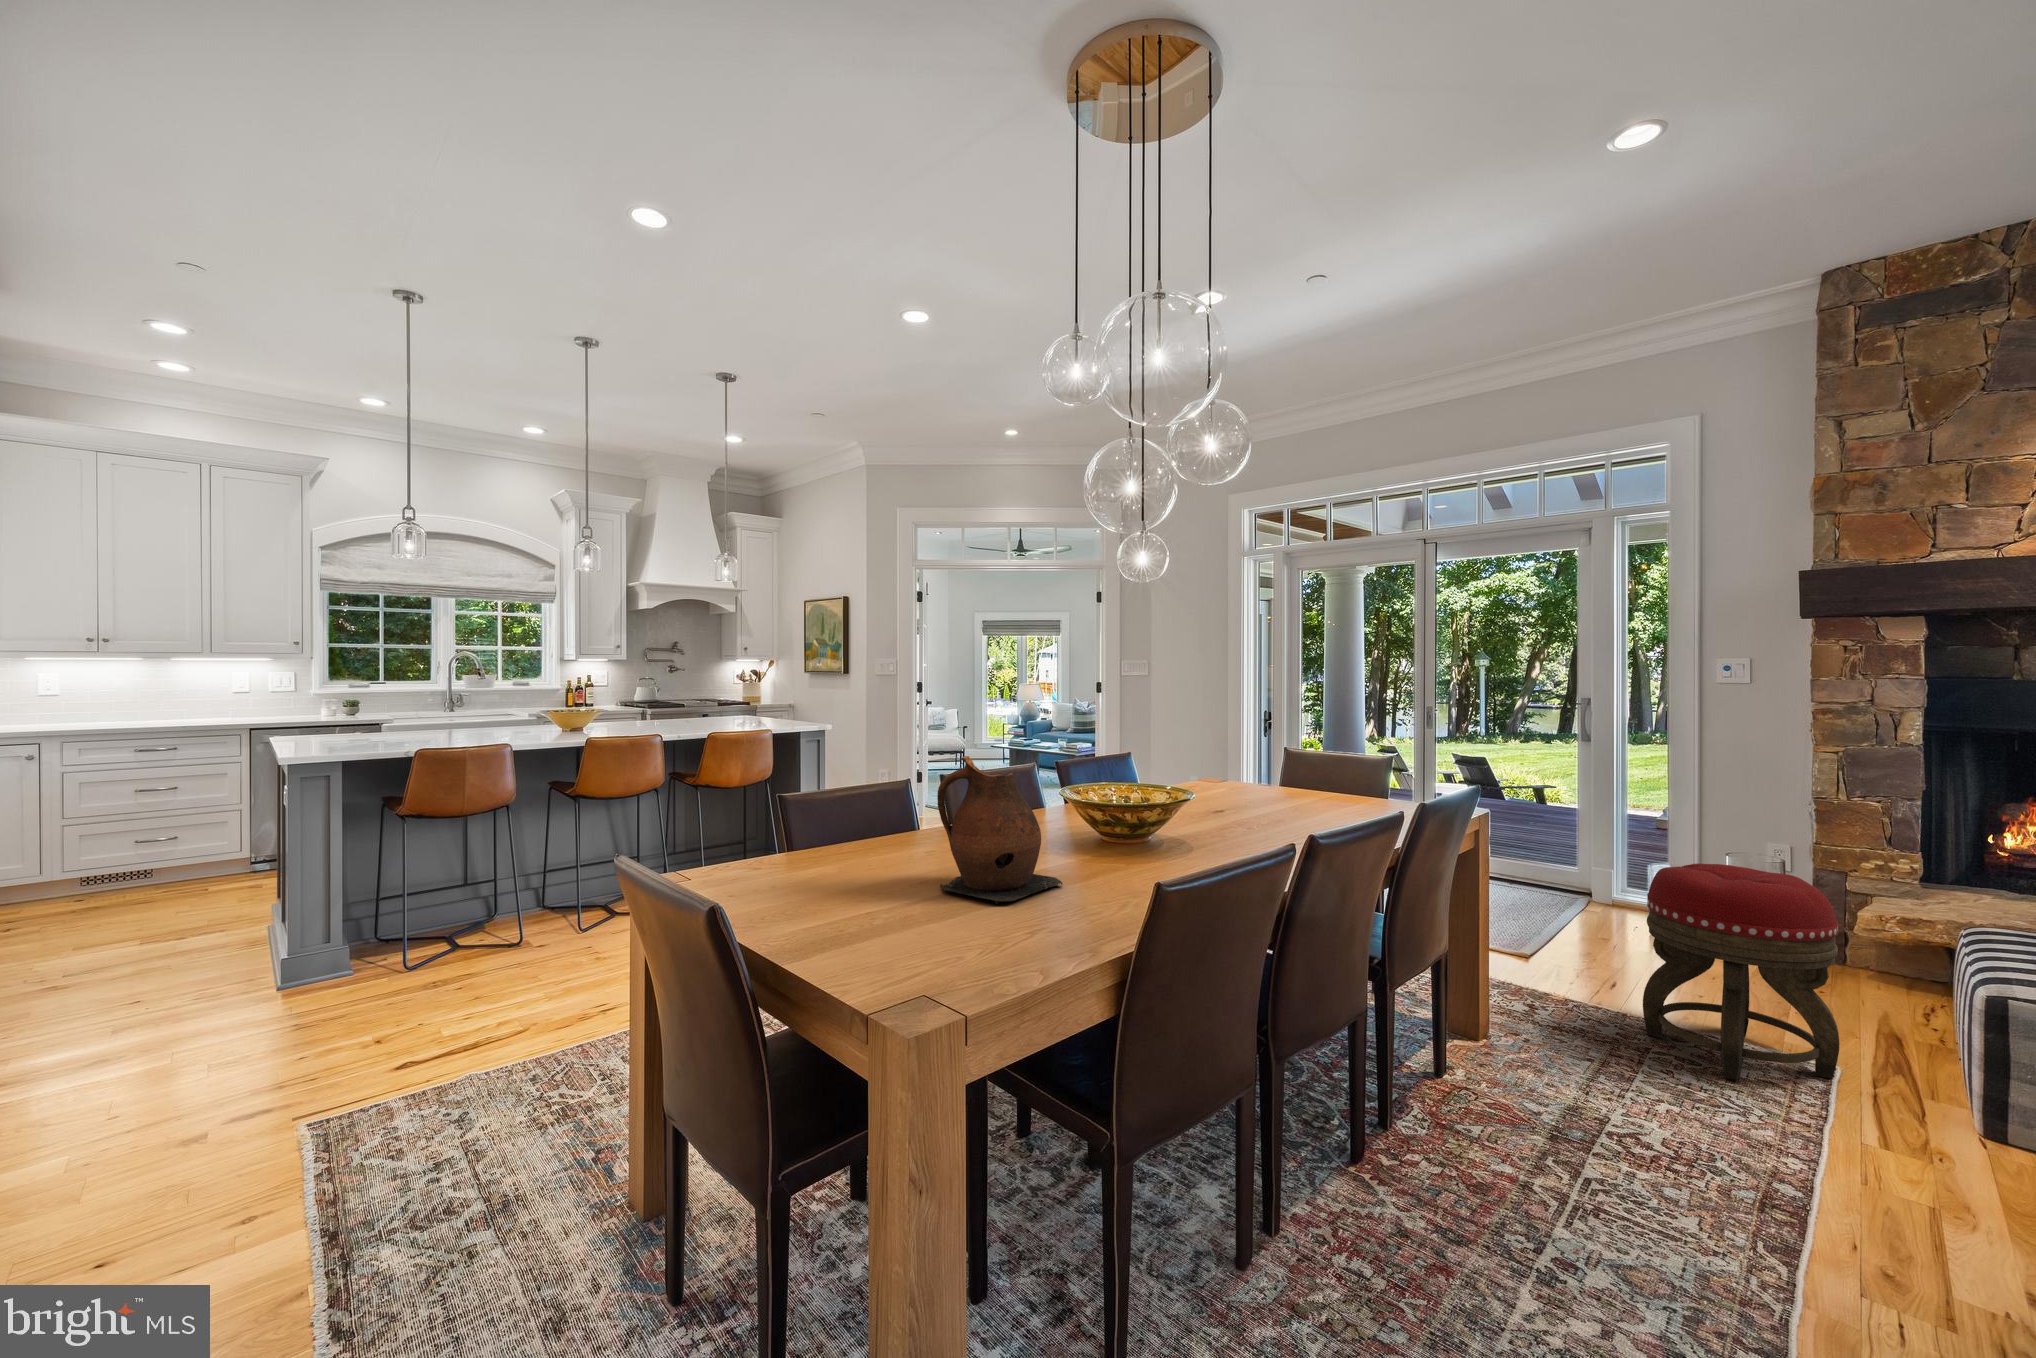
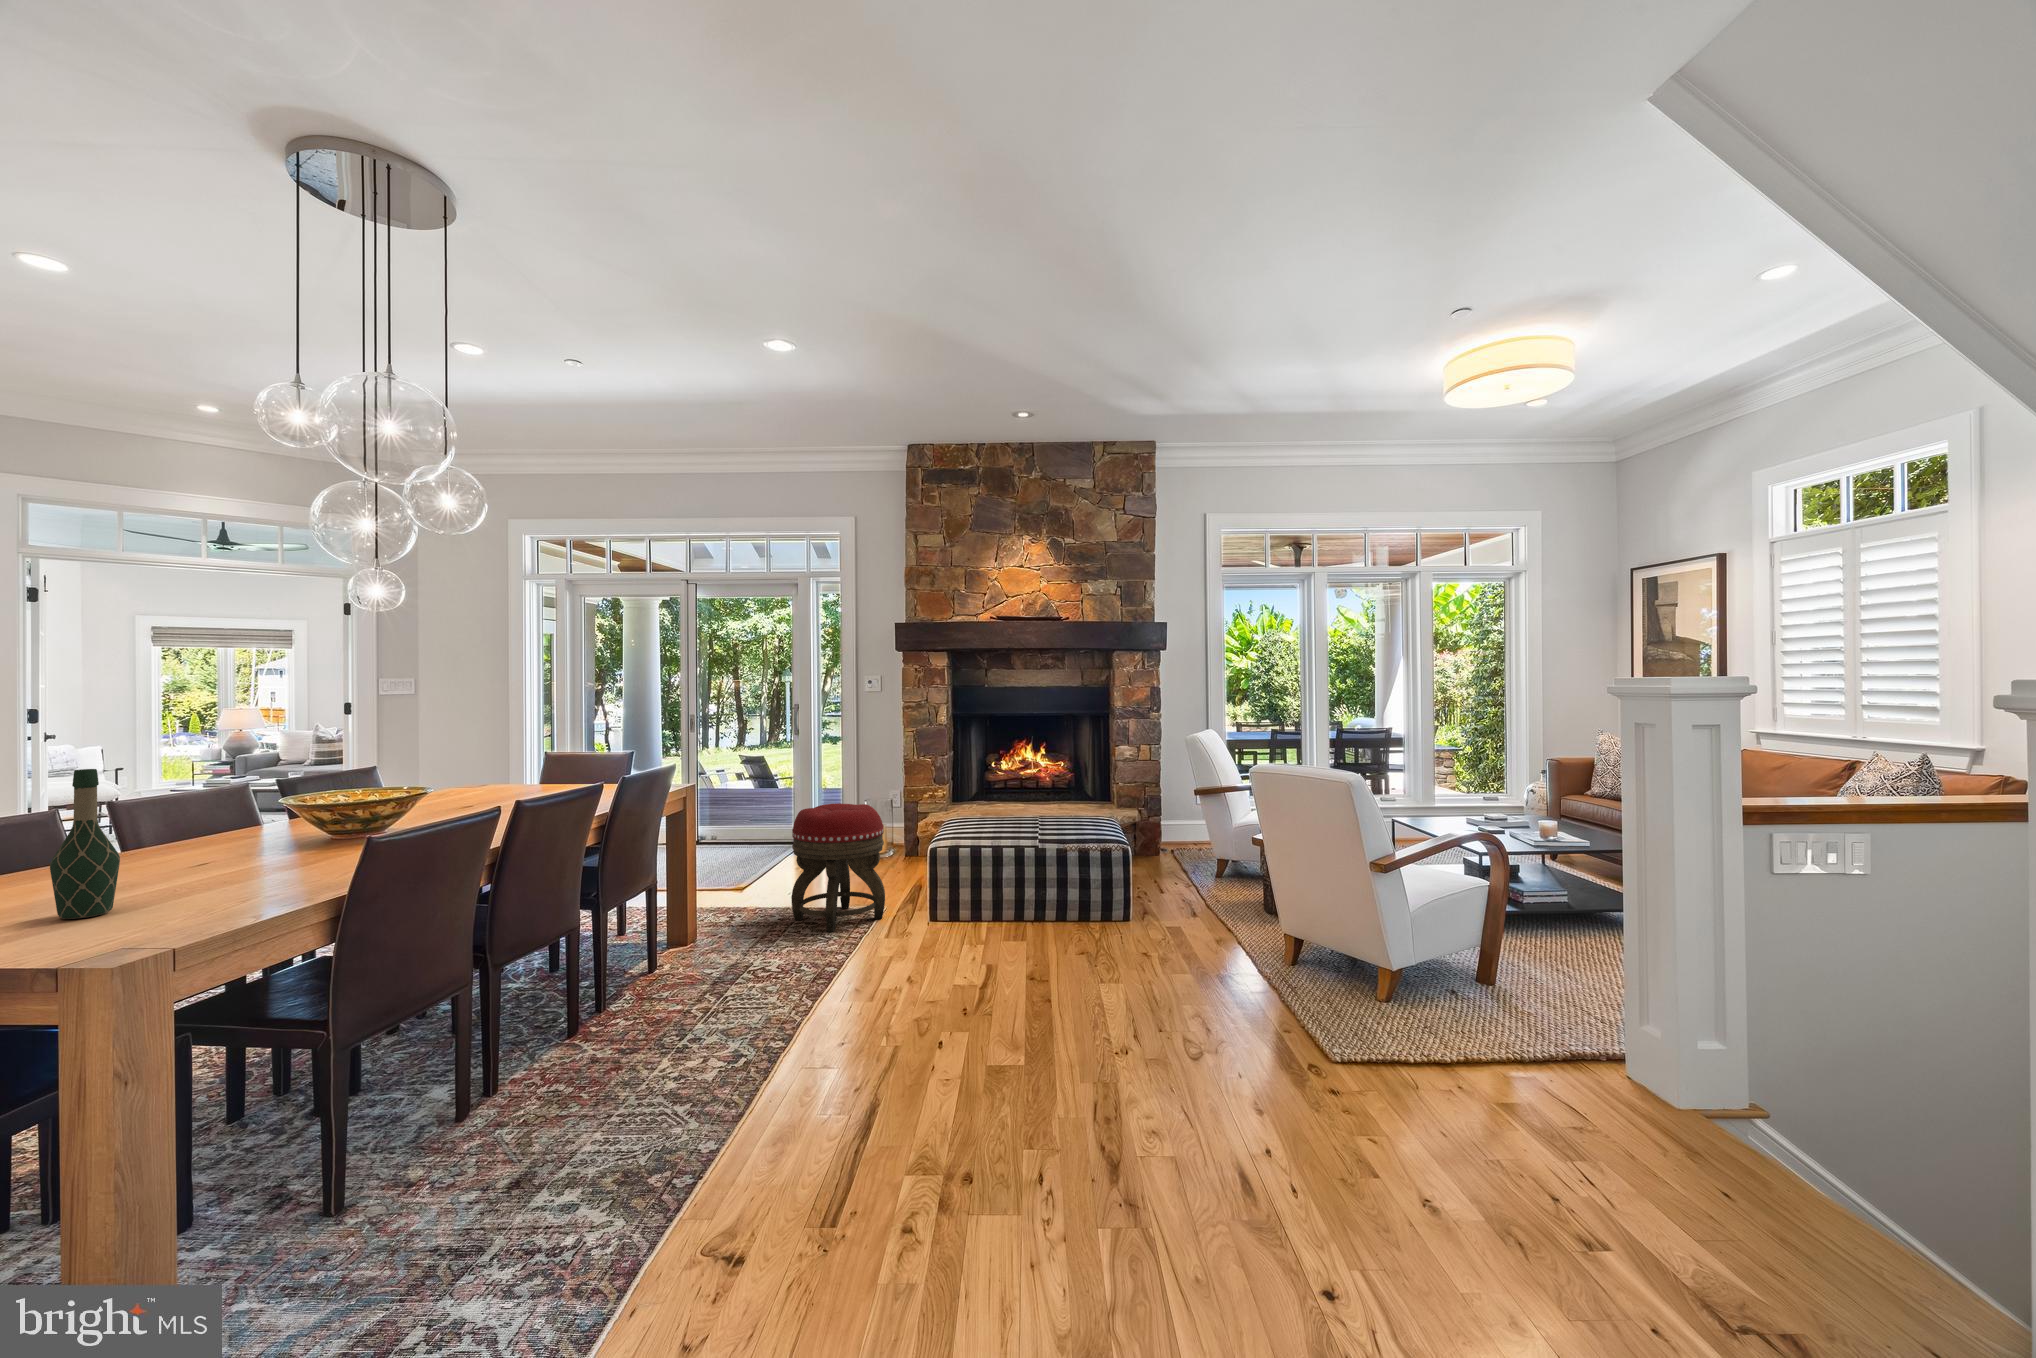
ceramic pitcher: present [937,756,1062,904] -> none [126,766,283,890]
wine bottle: none [877,760,929,925] -> present [50,769,120,919]

